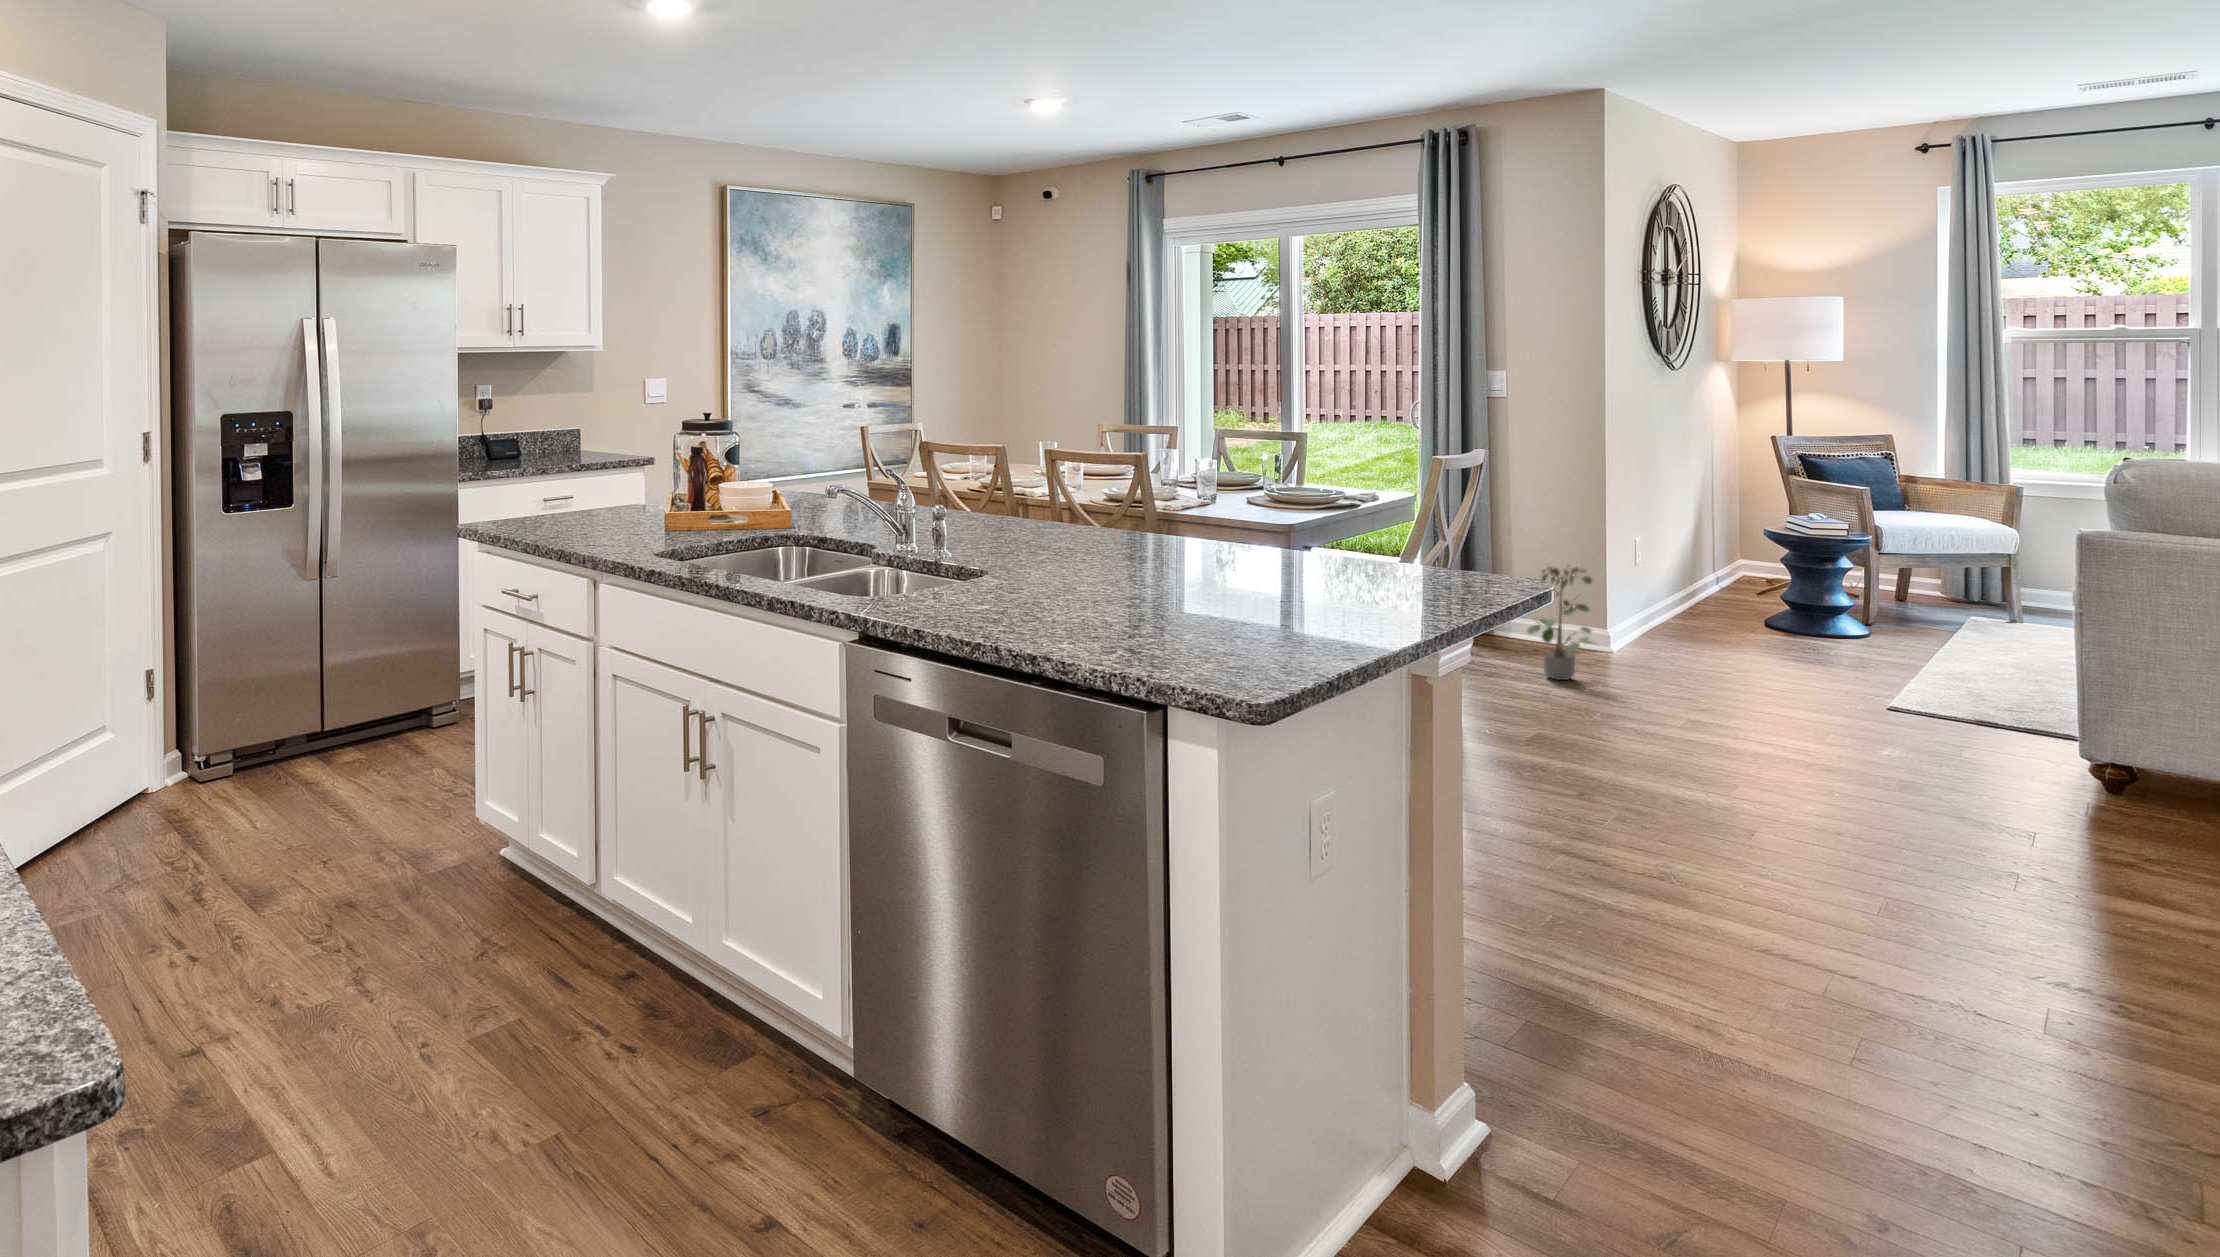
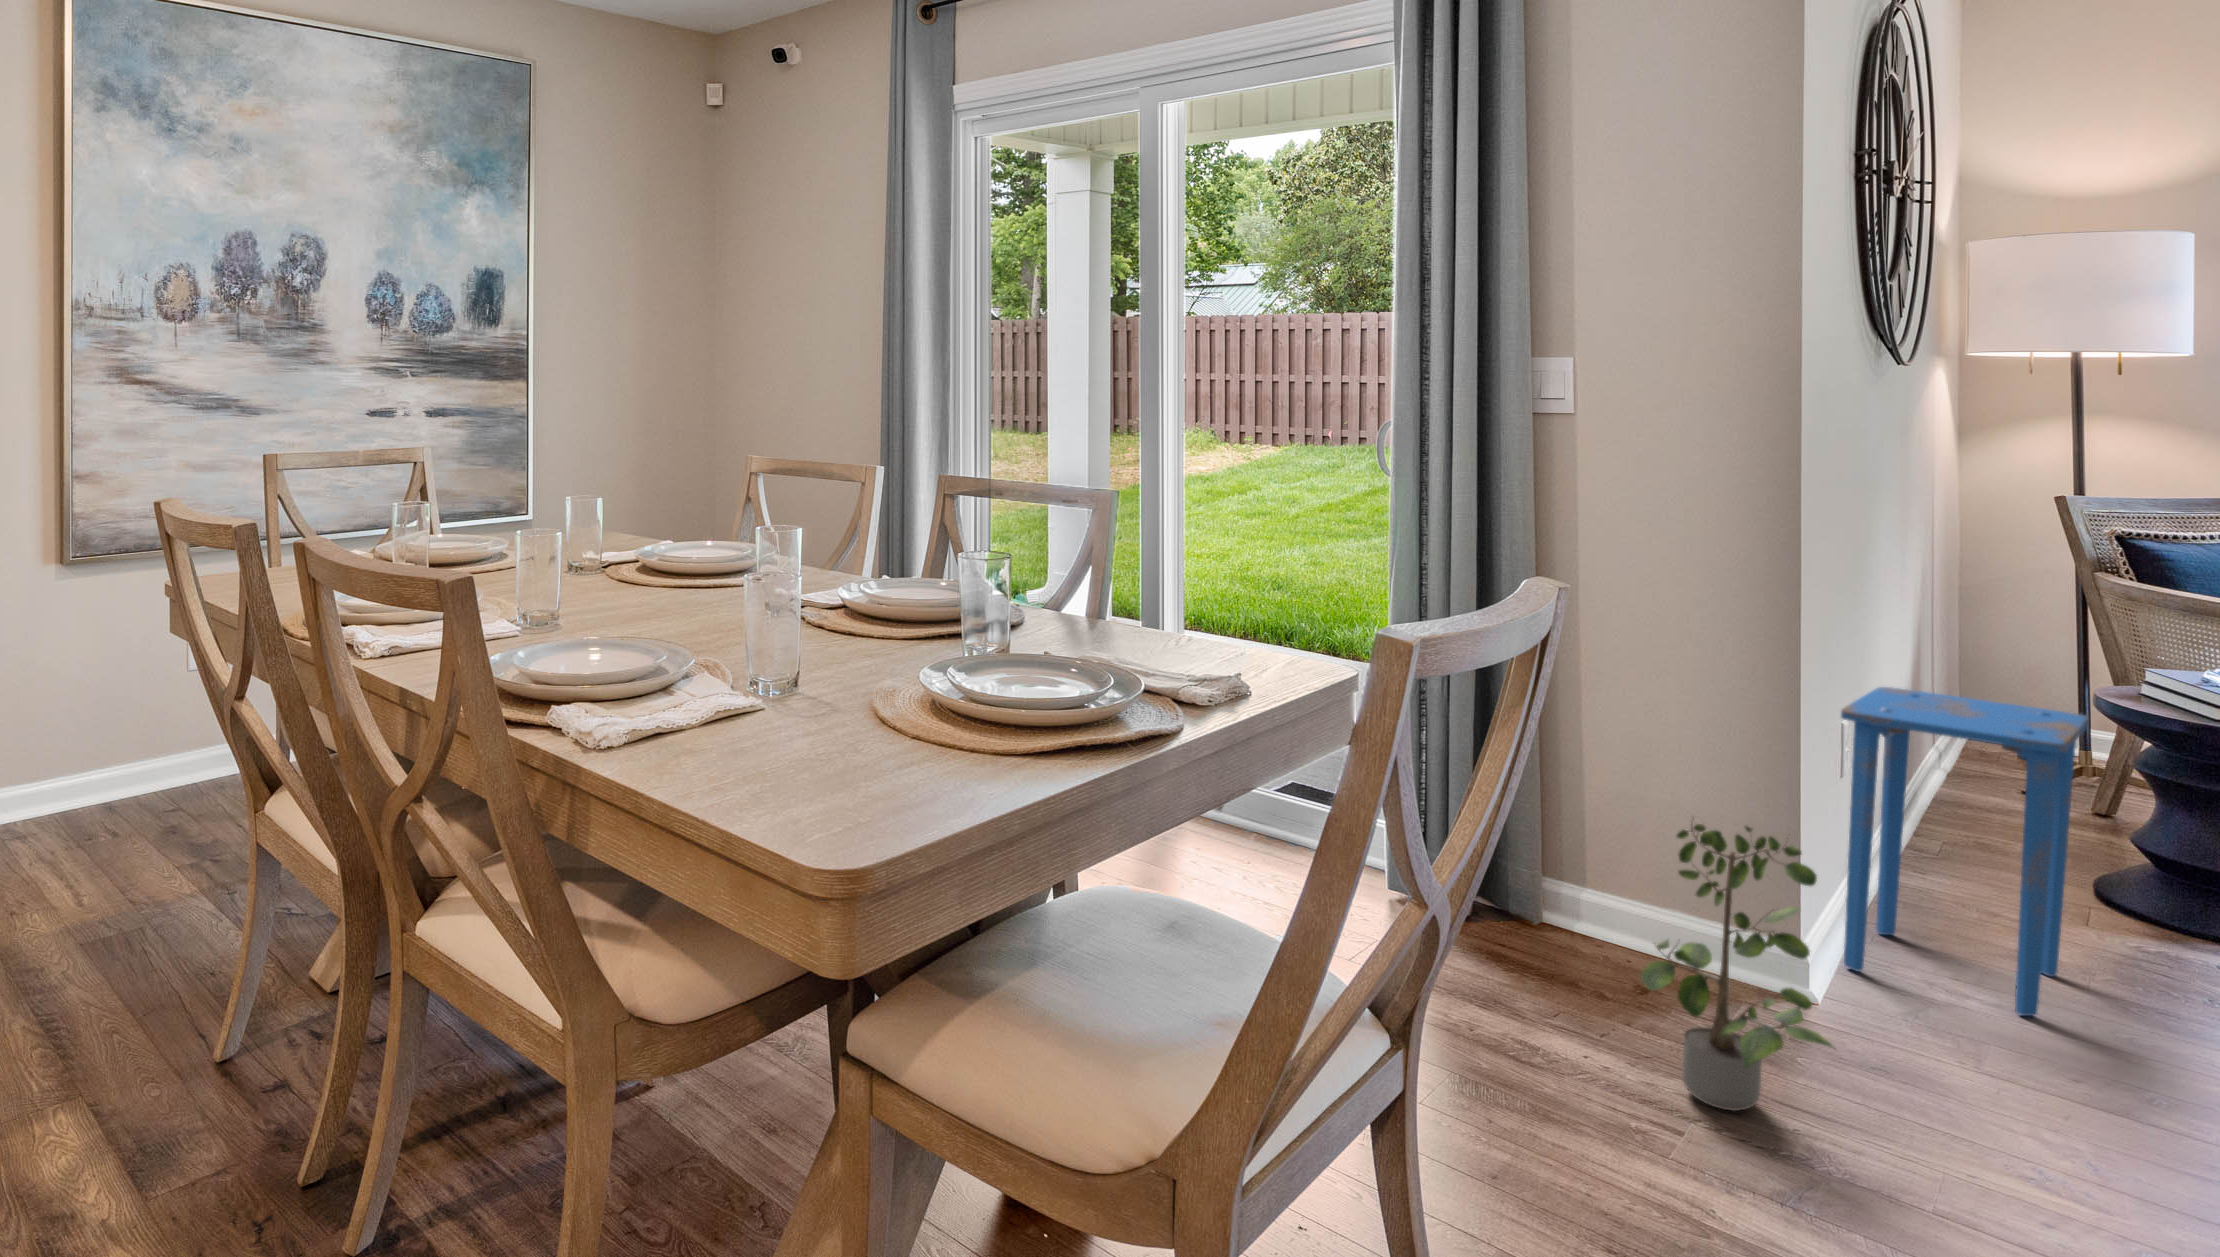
side table: none [1625,524,1736,659] -> present [1841,687,2089,1016]

